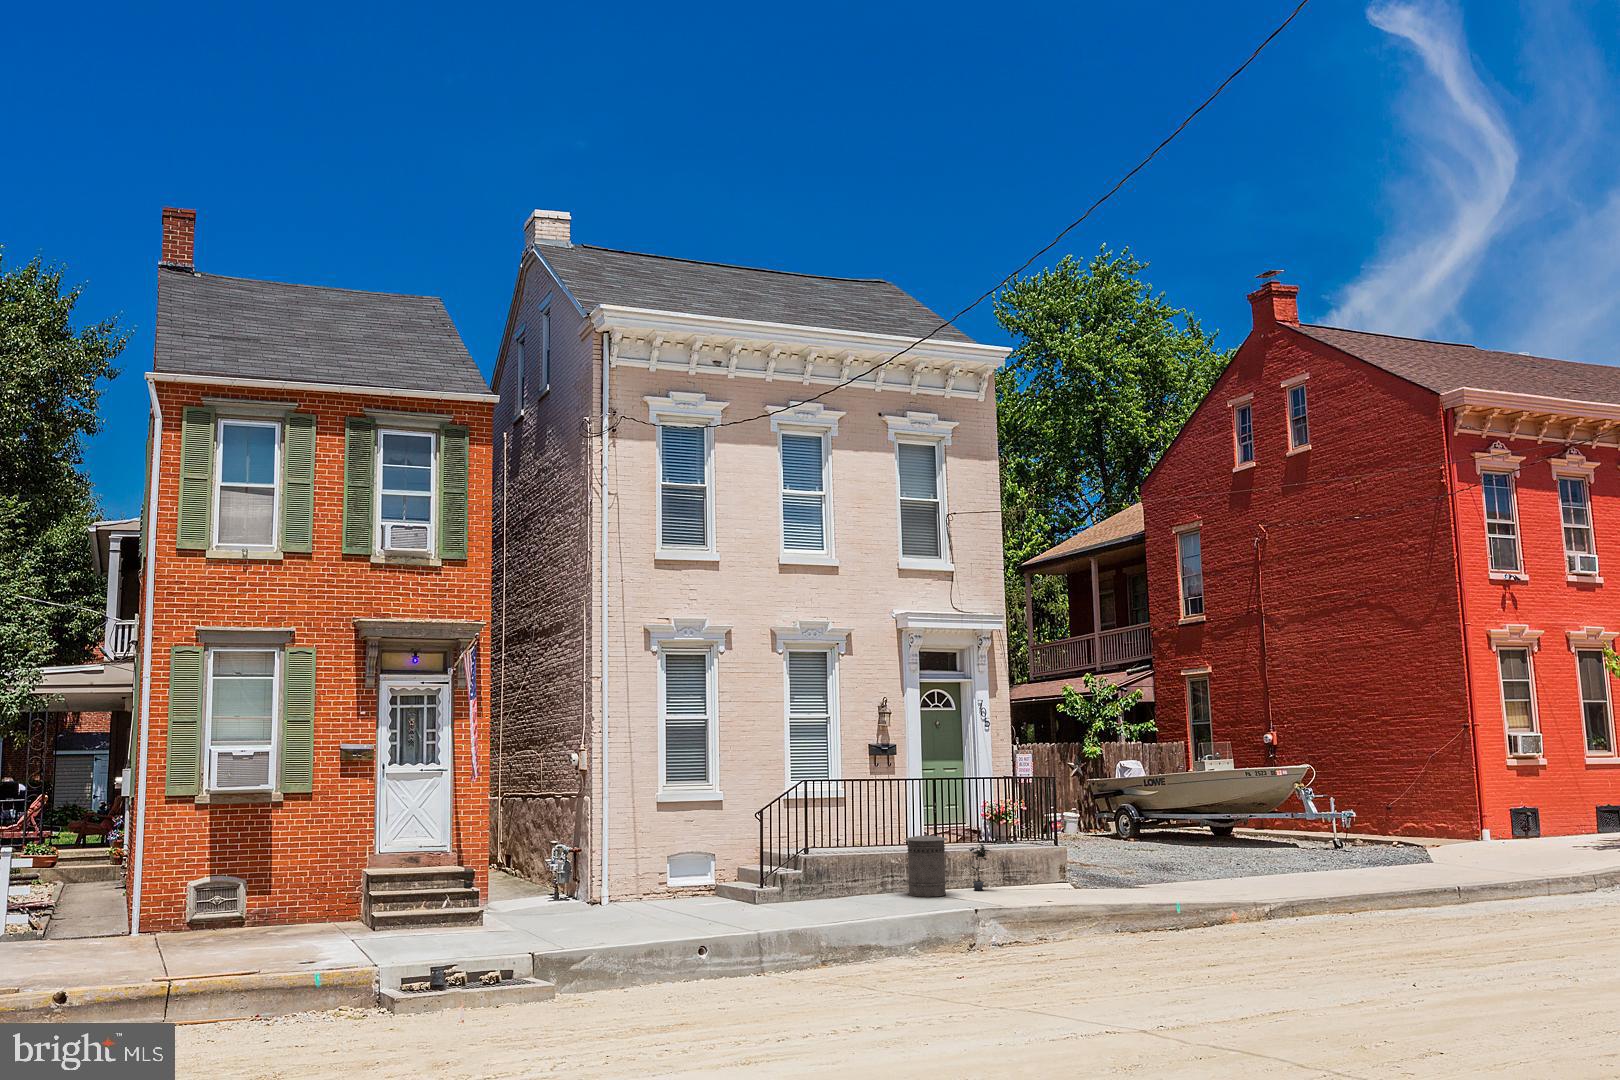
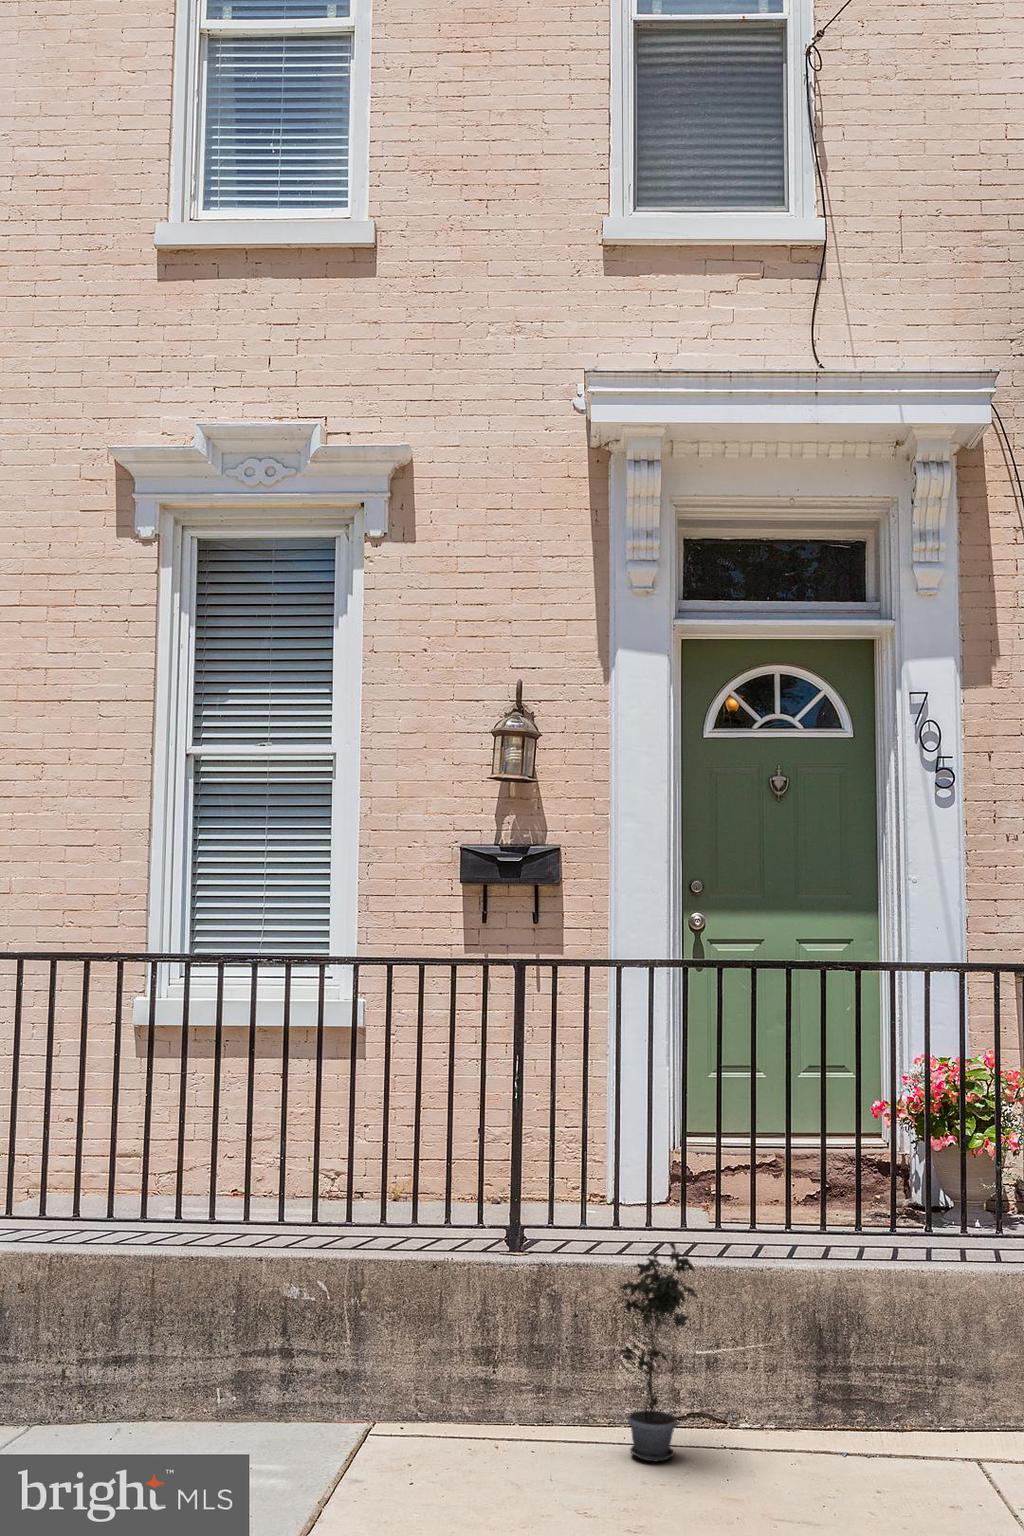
trash can: present [904,834,947,897] -> none [281,1192,471,1488]

